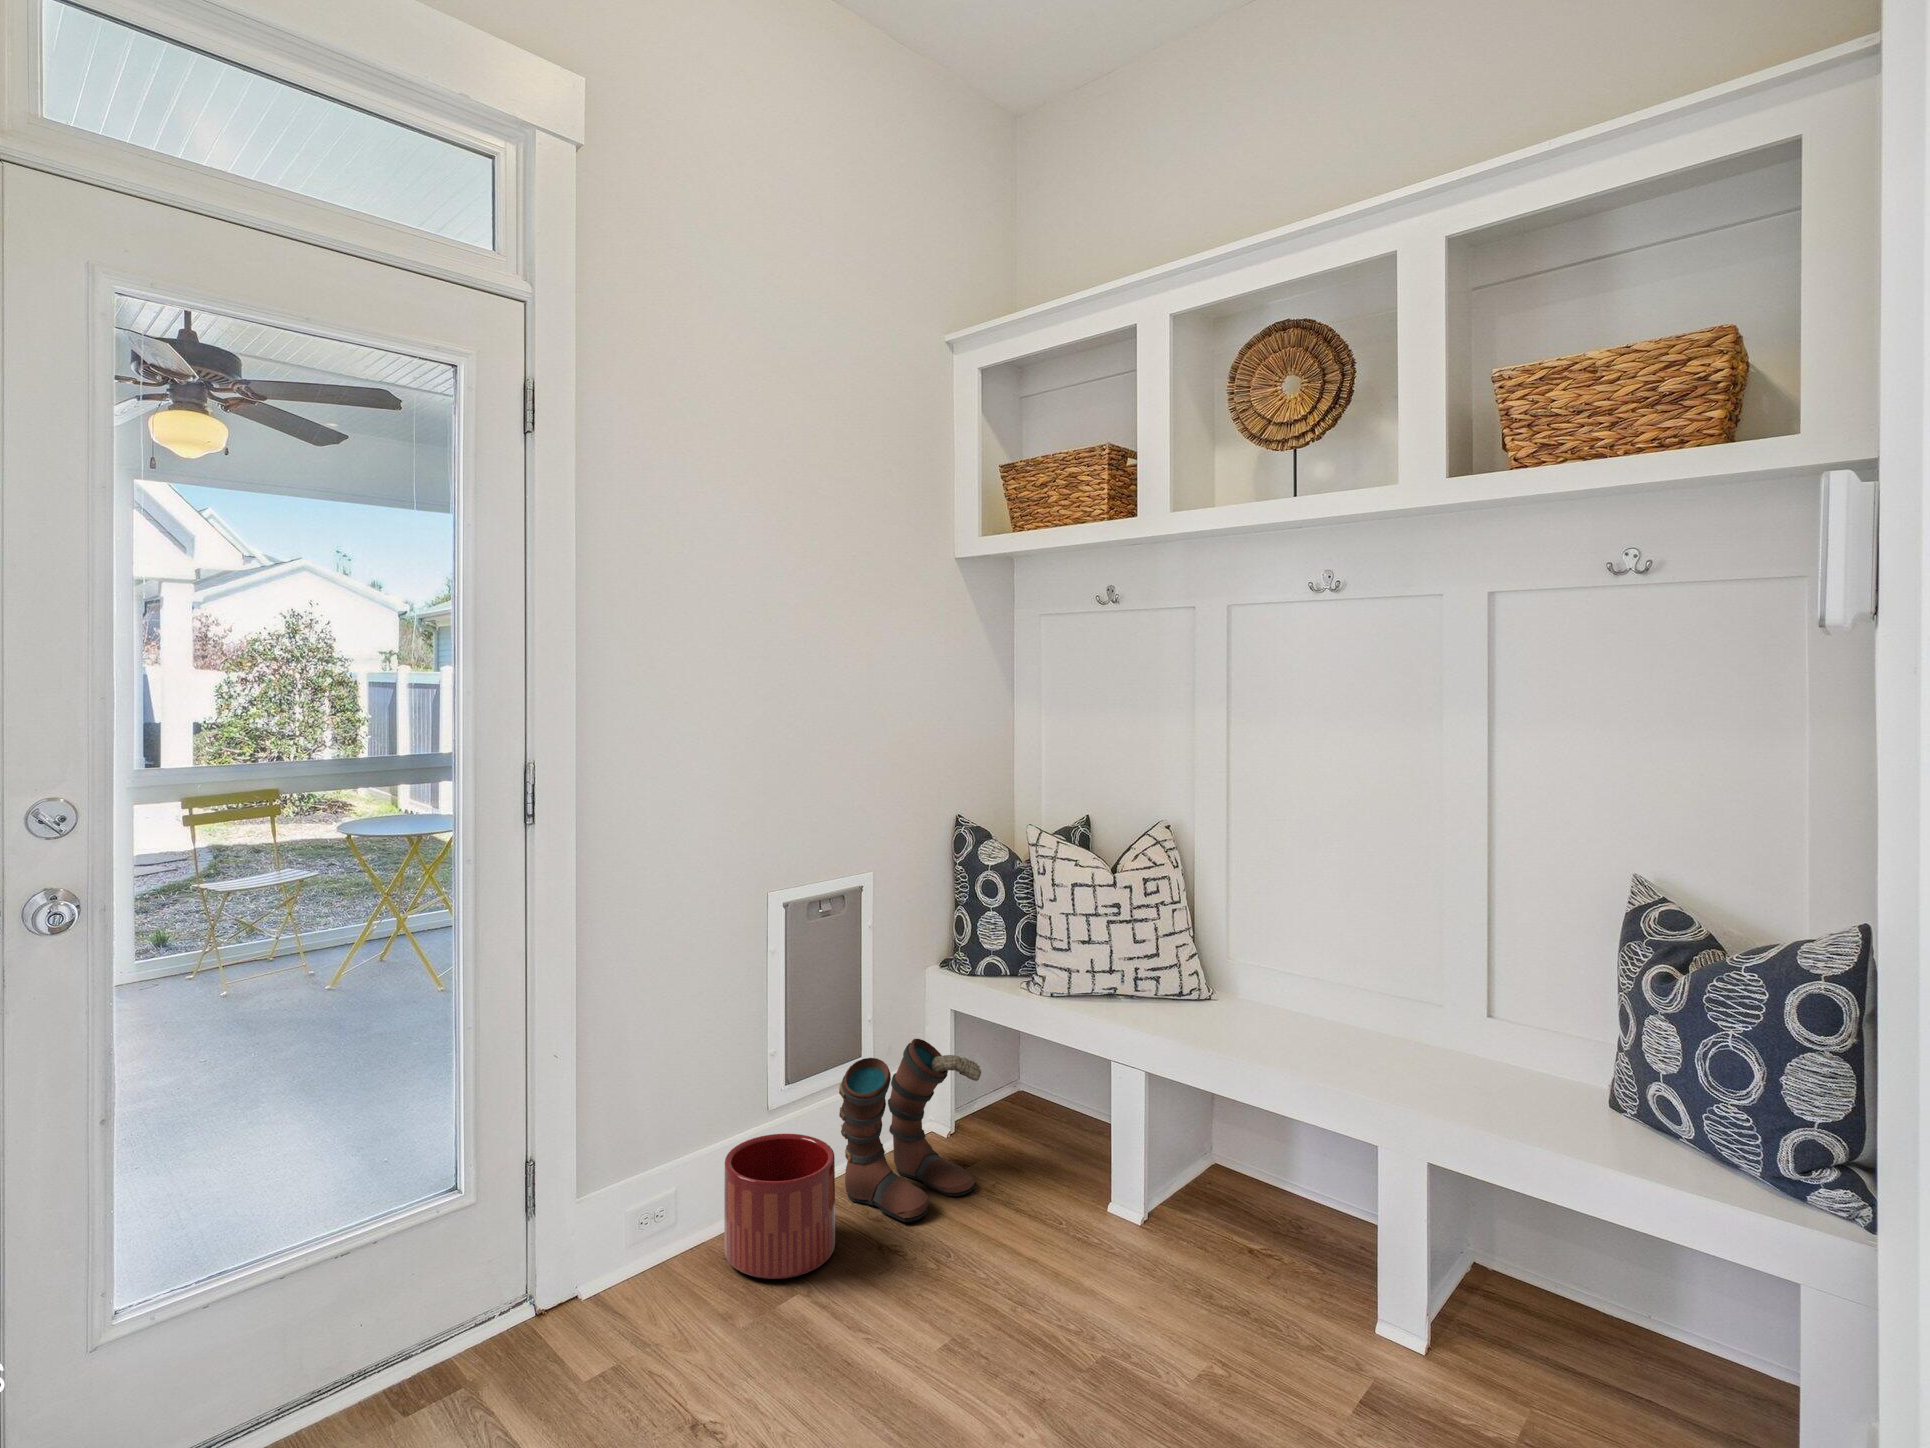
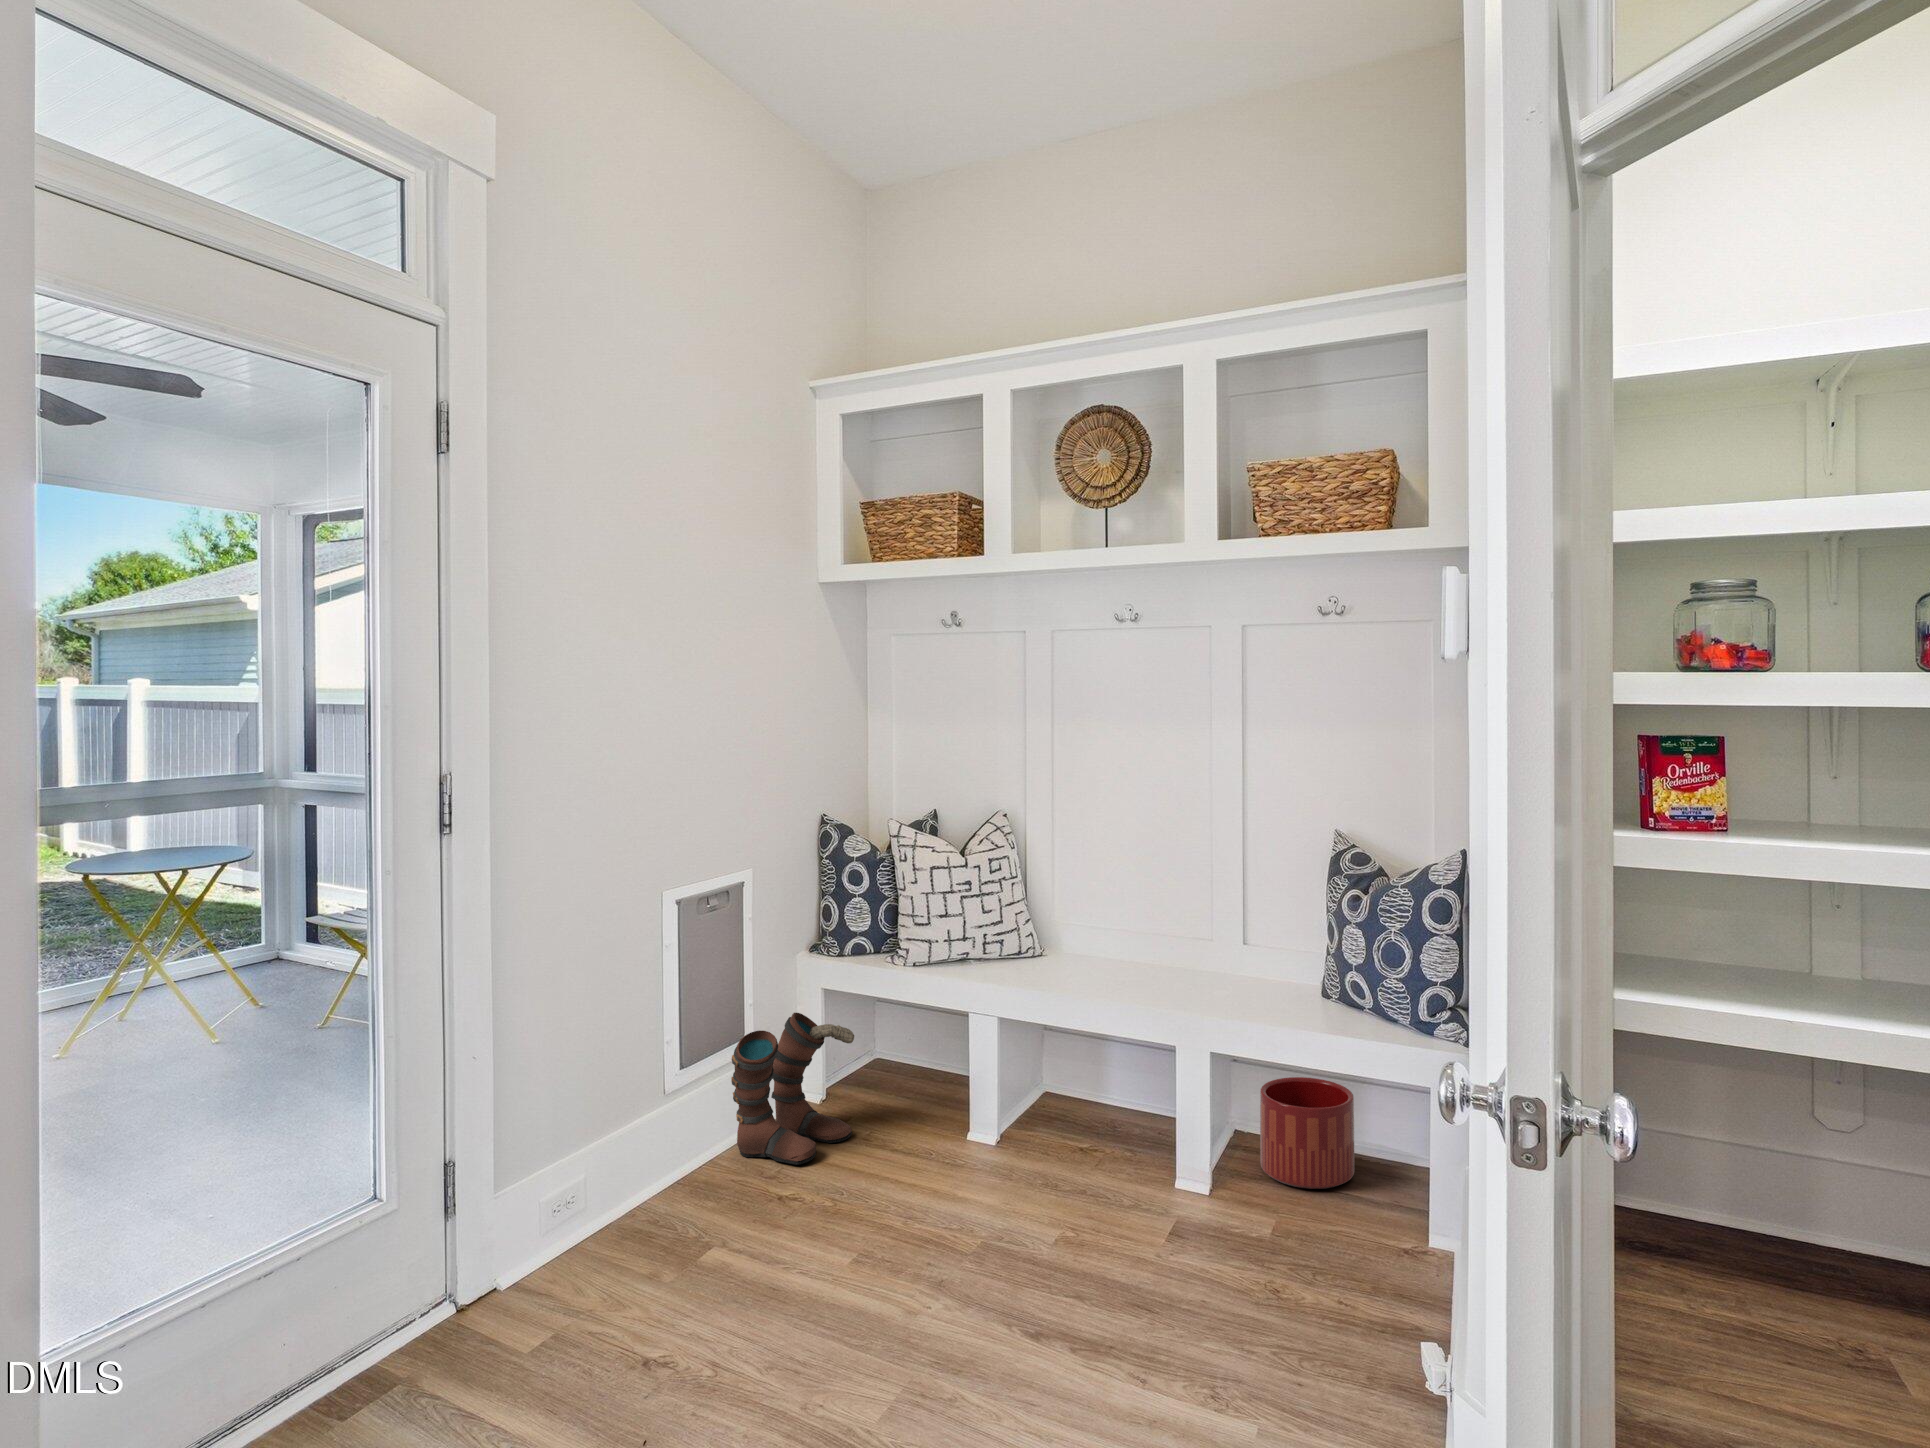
planter: present [724,1134,835,1279] -> present [1260,1077,1354,1189]

